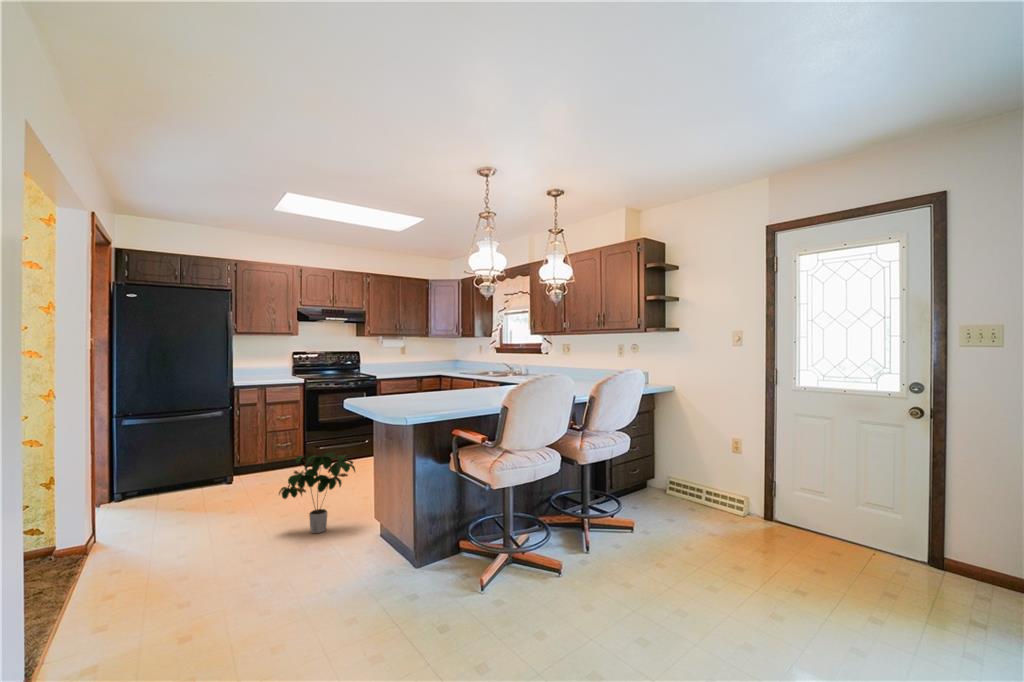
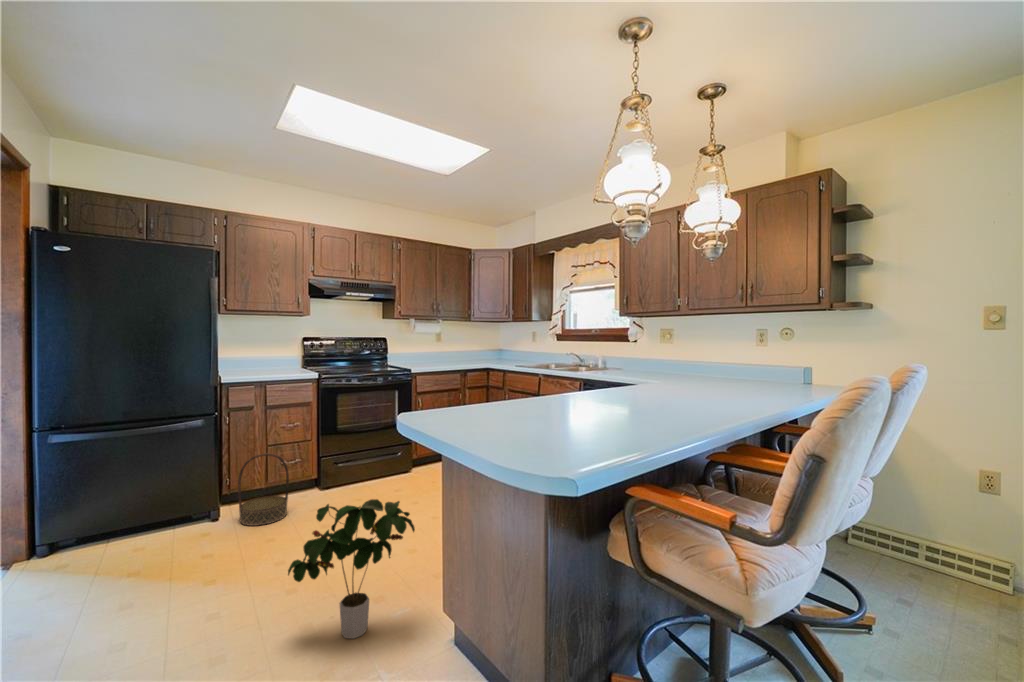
basket: none [246,436,281,485] -> present [238,453,289,526]

